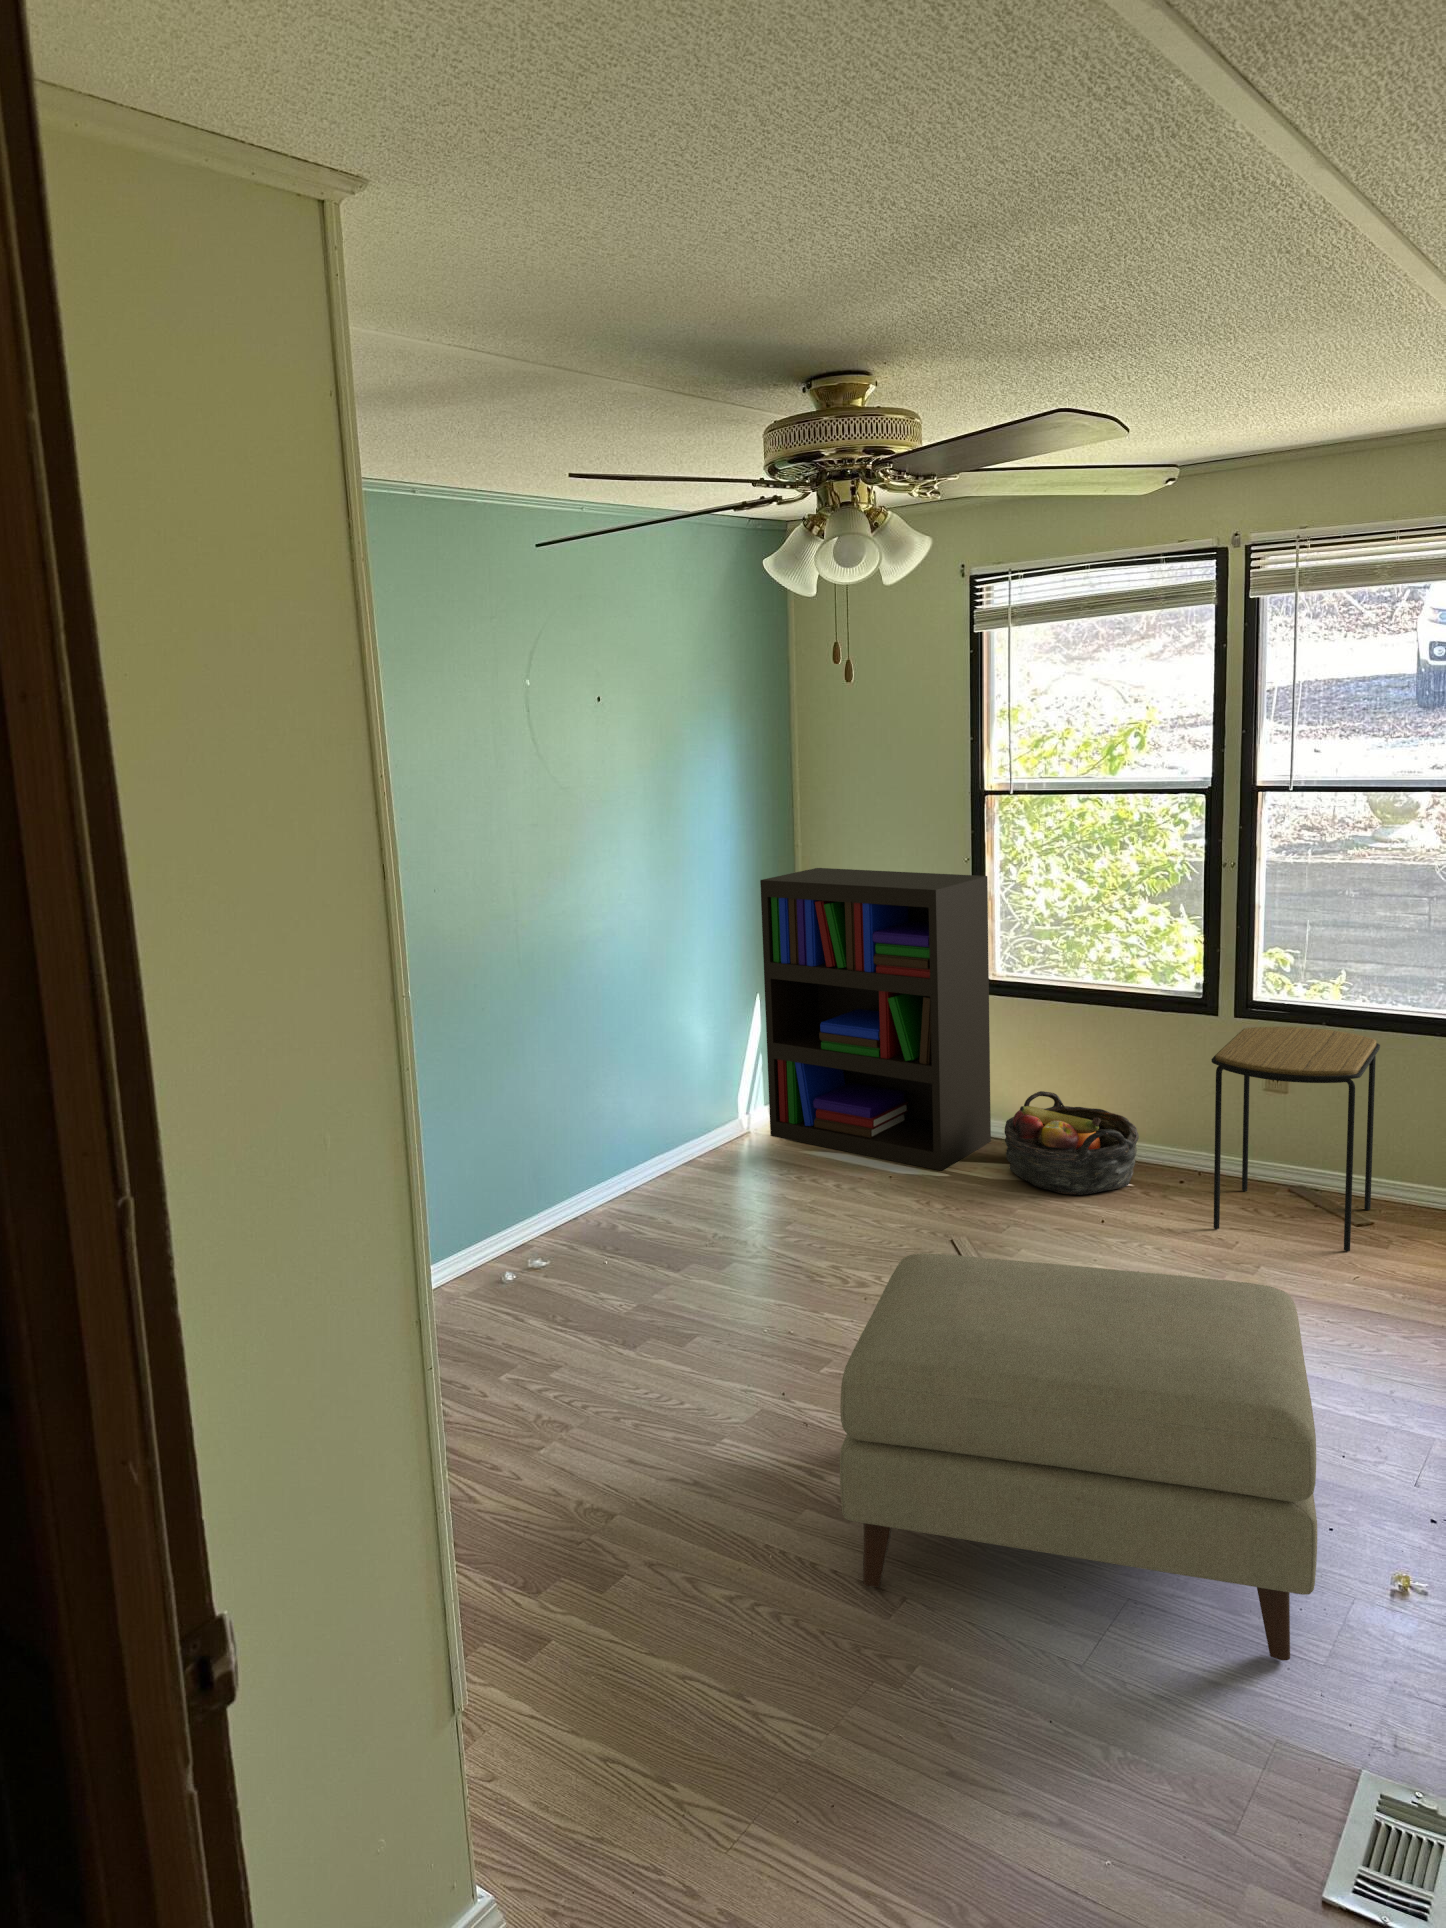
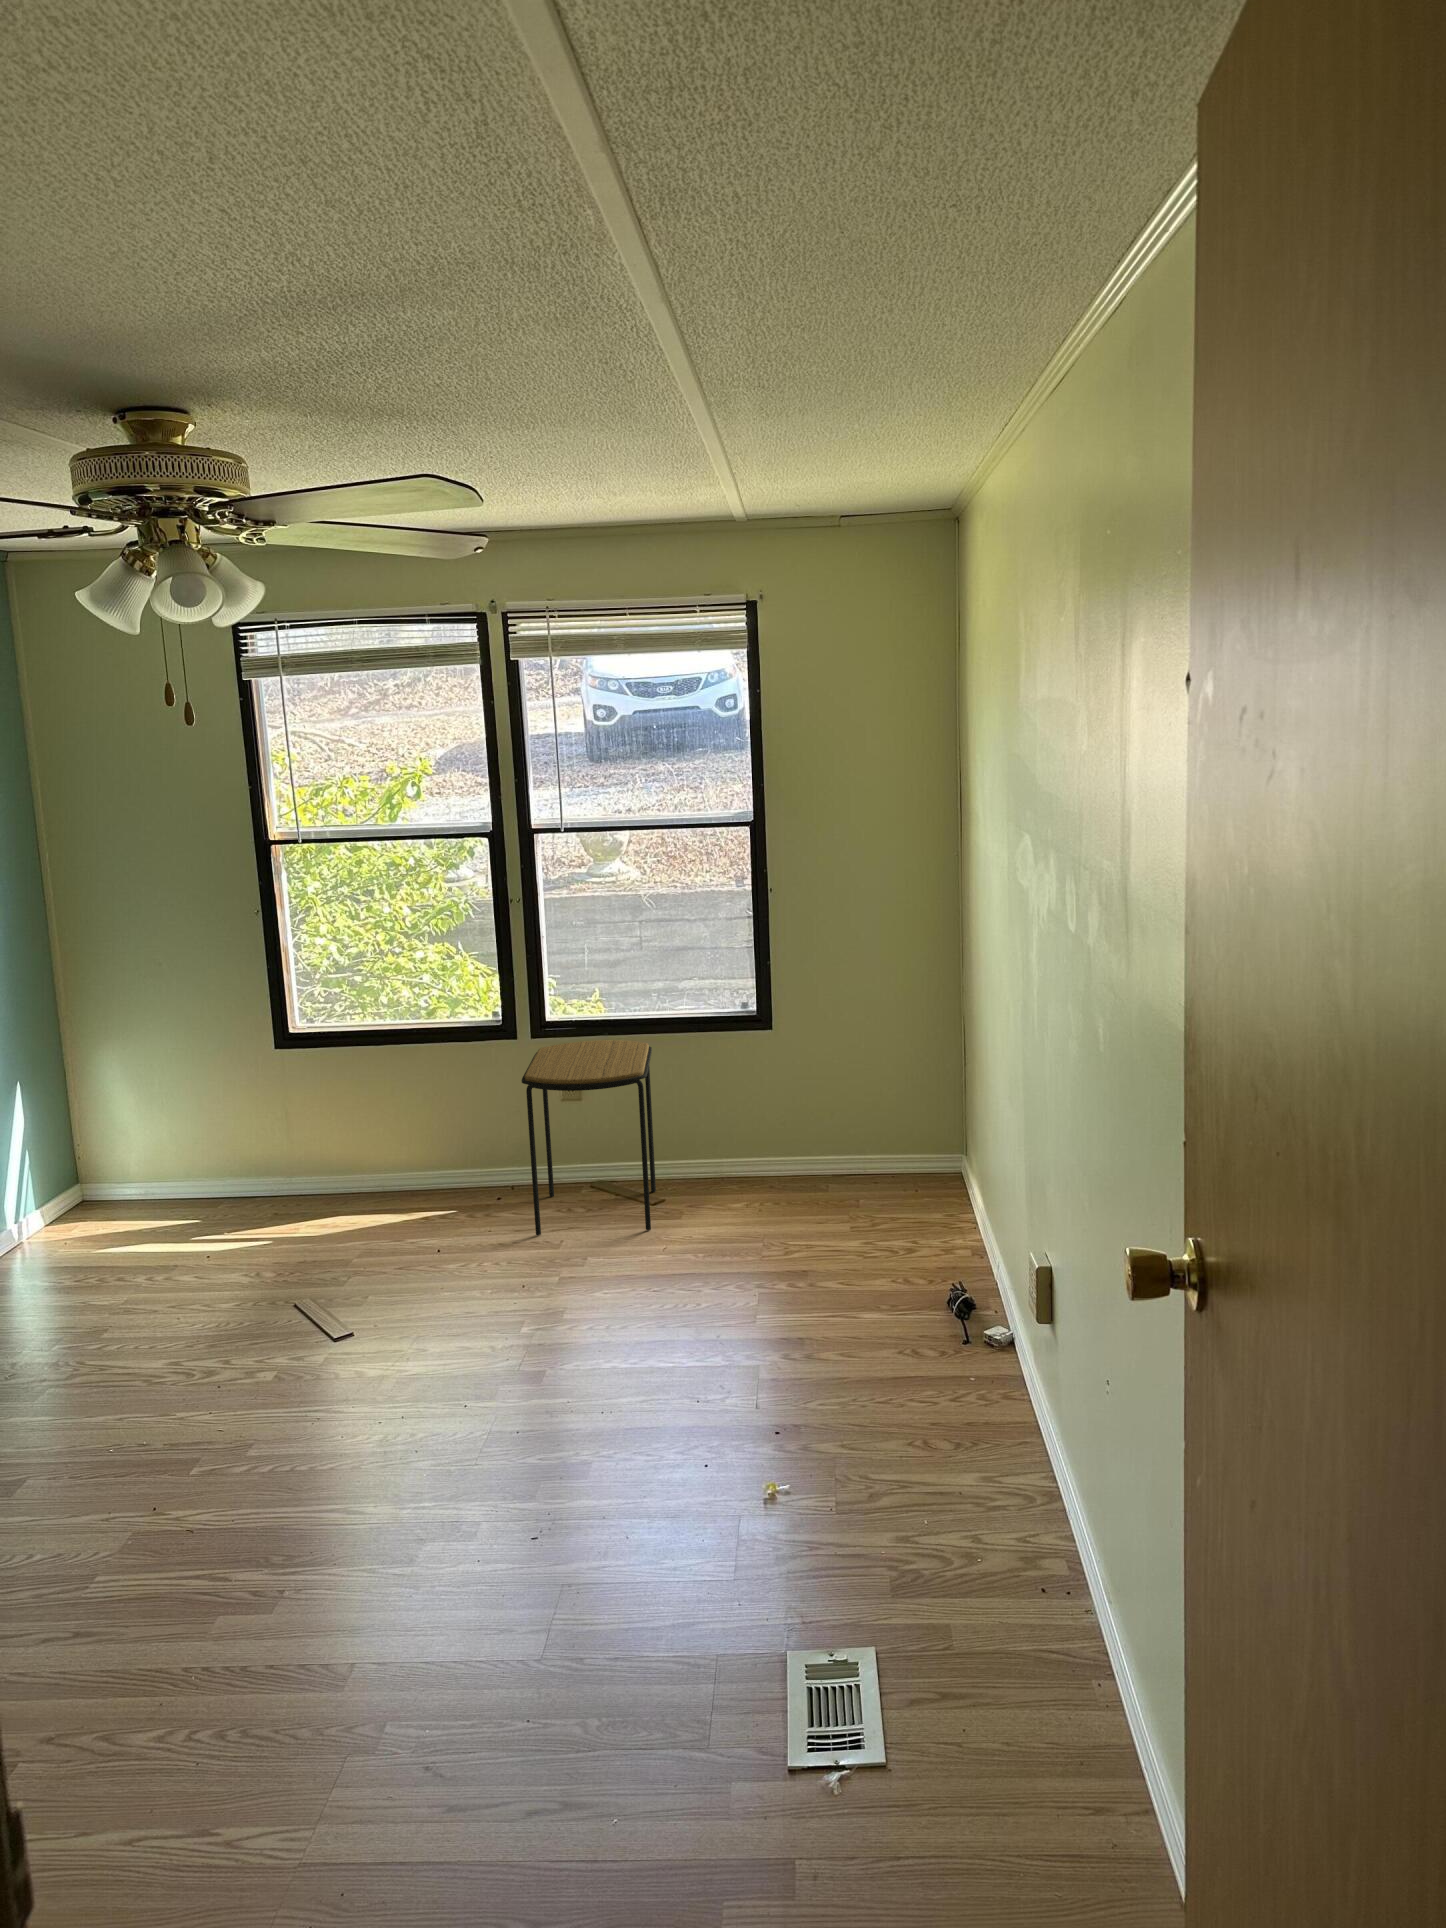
bookshelf: present [760,868,991,1170] -> none [13,928,303,1238]
basket: present [1004,1091,1139,1195] -> none [323,1137,454,1233]
ottoman: present [840,1253,1317,1661] -> none [271,1269,723,1671]

